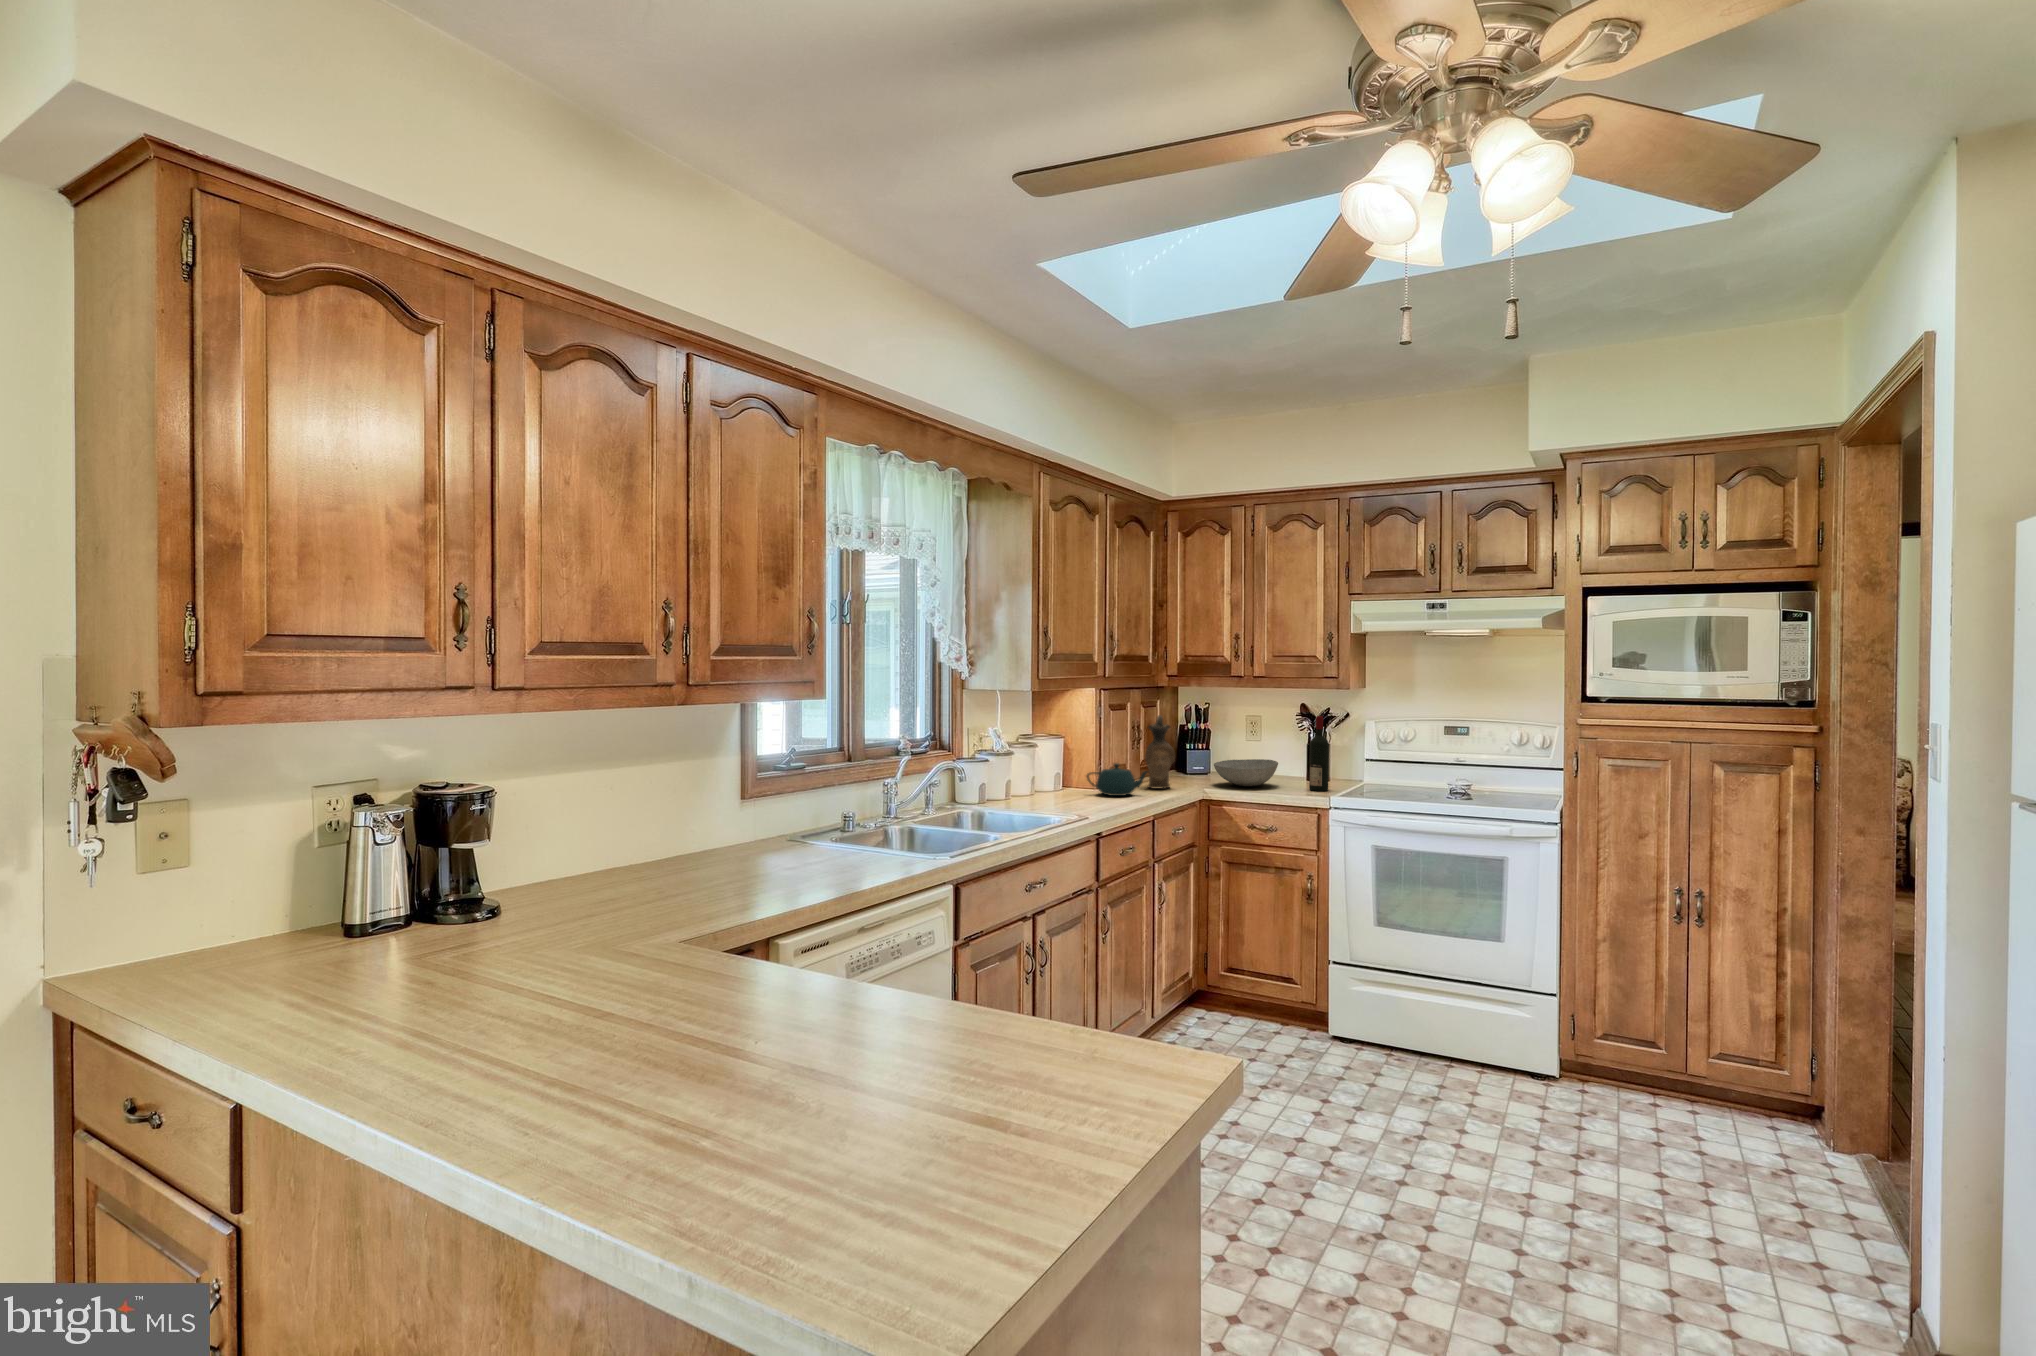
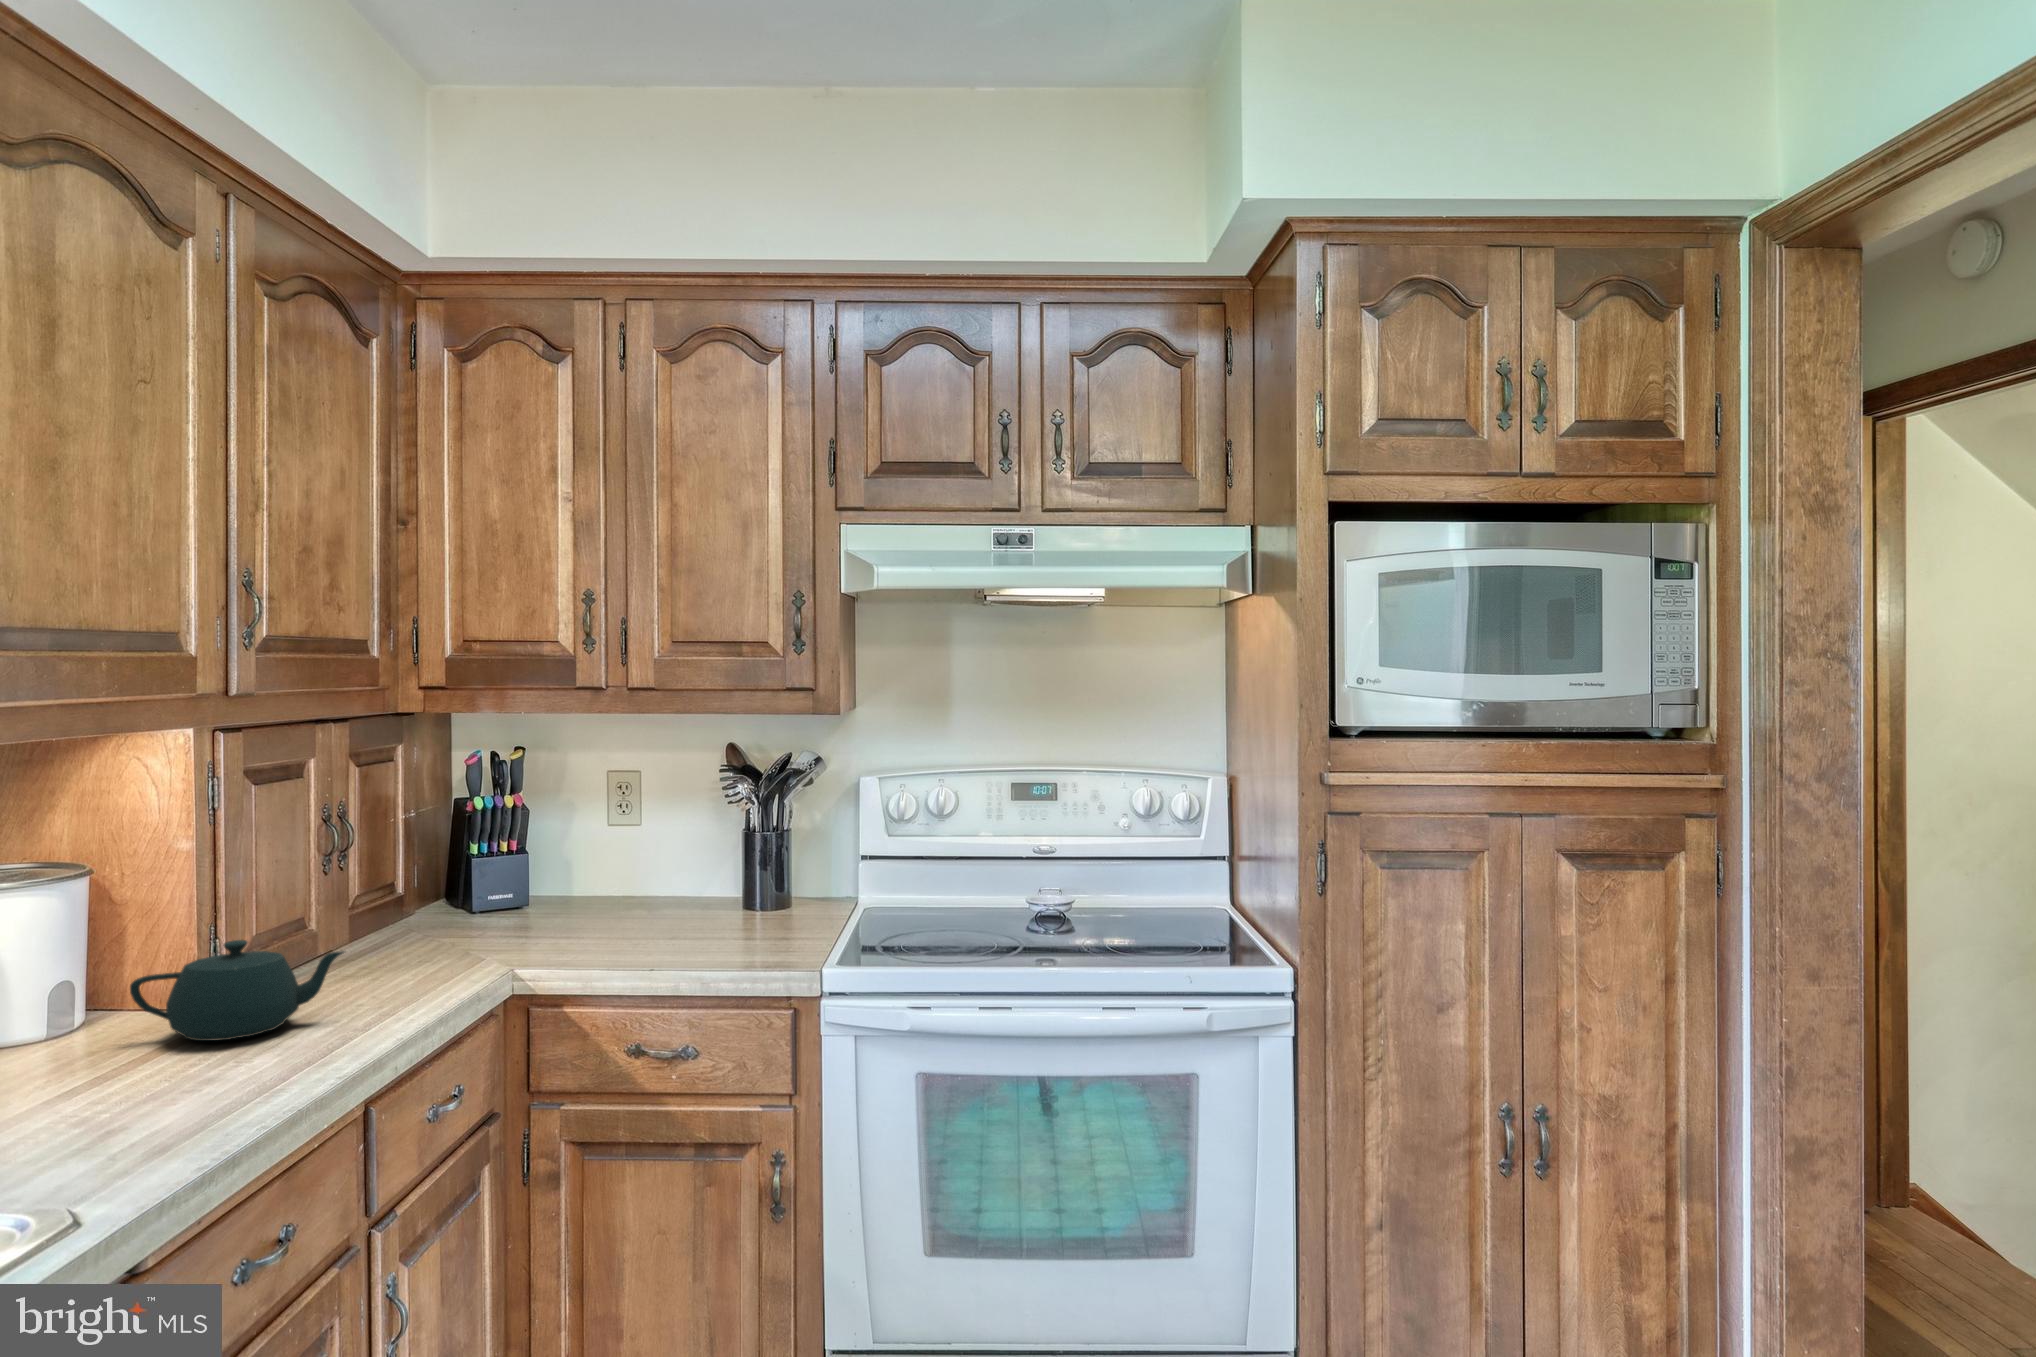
ceramic pitcher: present [1145,715,1175,789] -> none [343,787,430,981]
wine bottle: present [1309,716,1329,791] -> none [759,772,800,937]
bowl: present [1214,759,1278,786] -> none [535,869,688,940]

